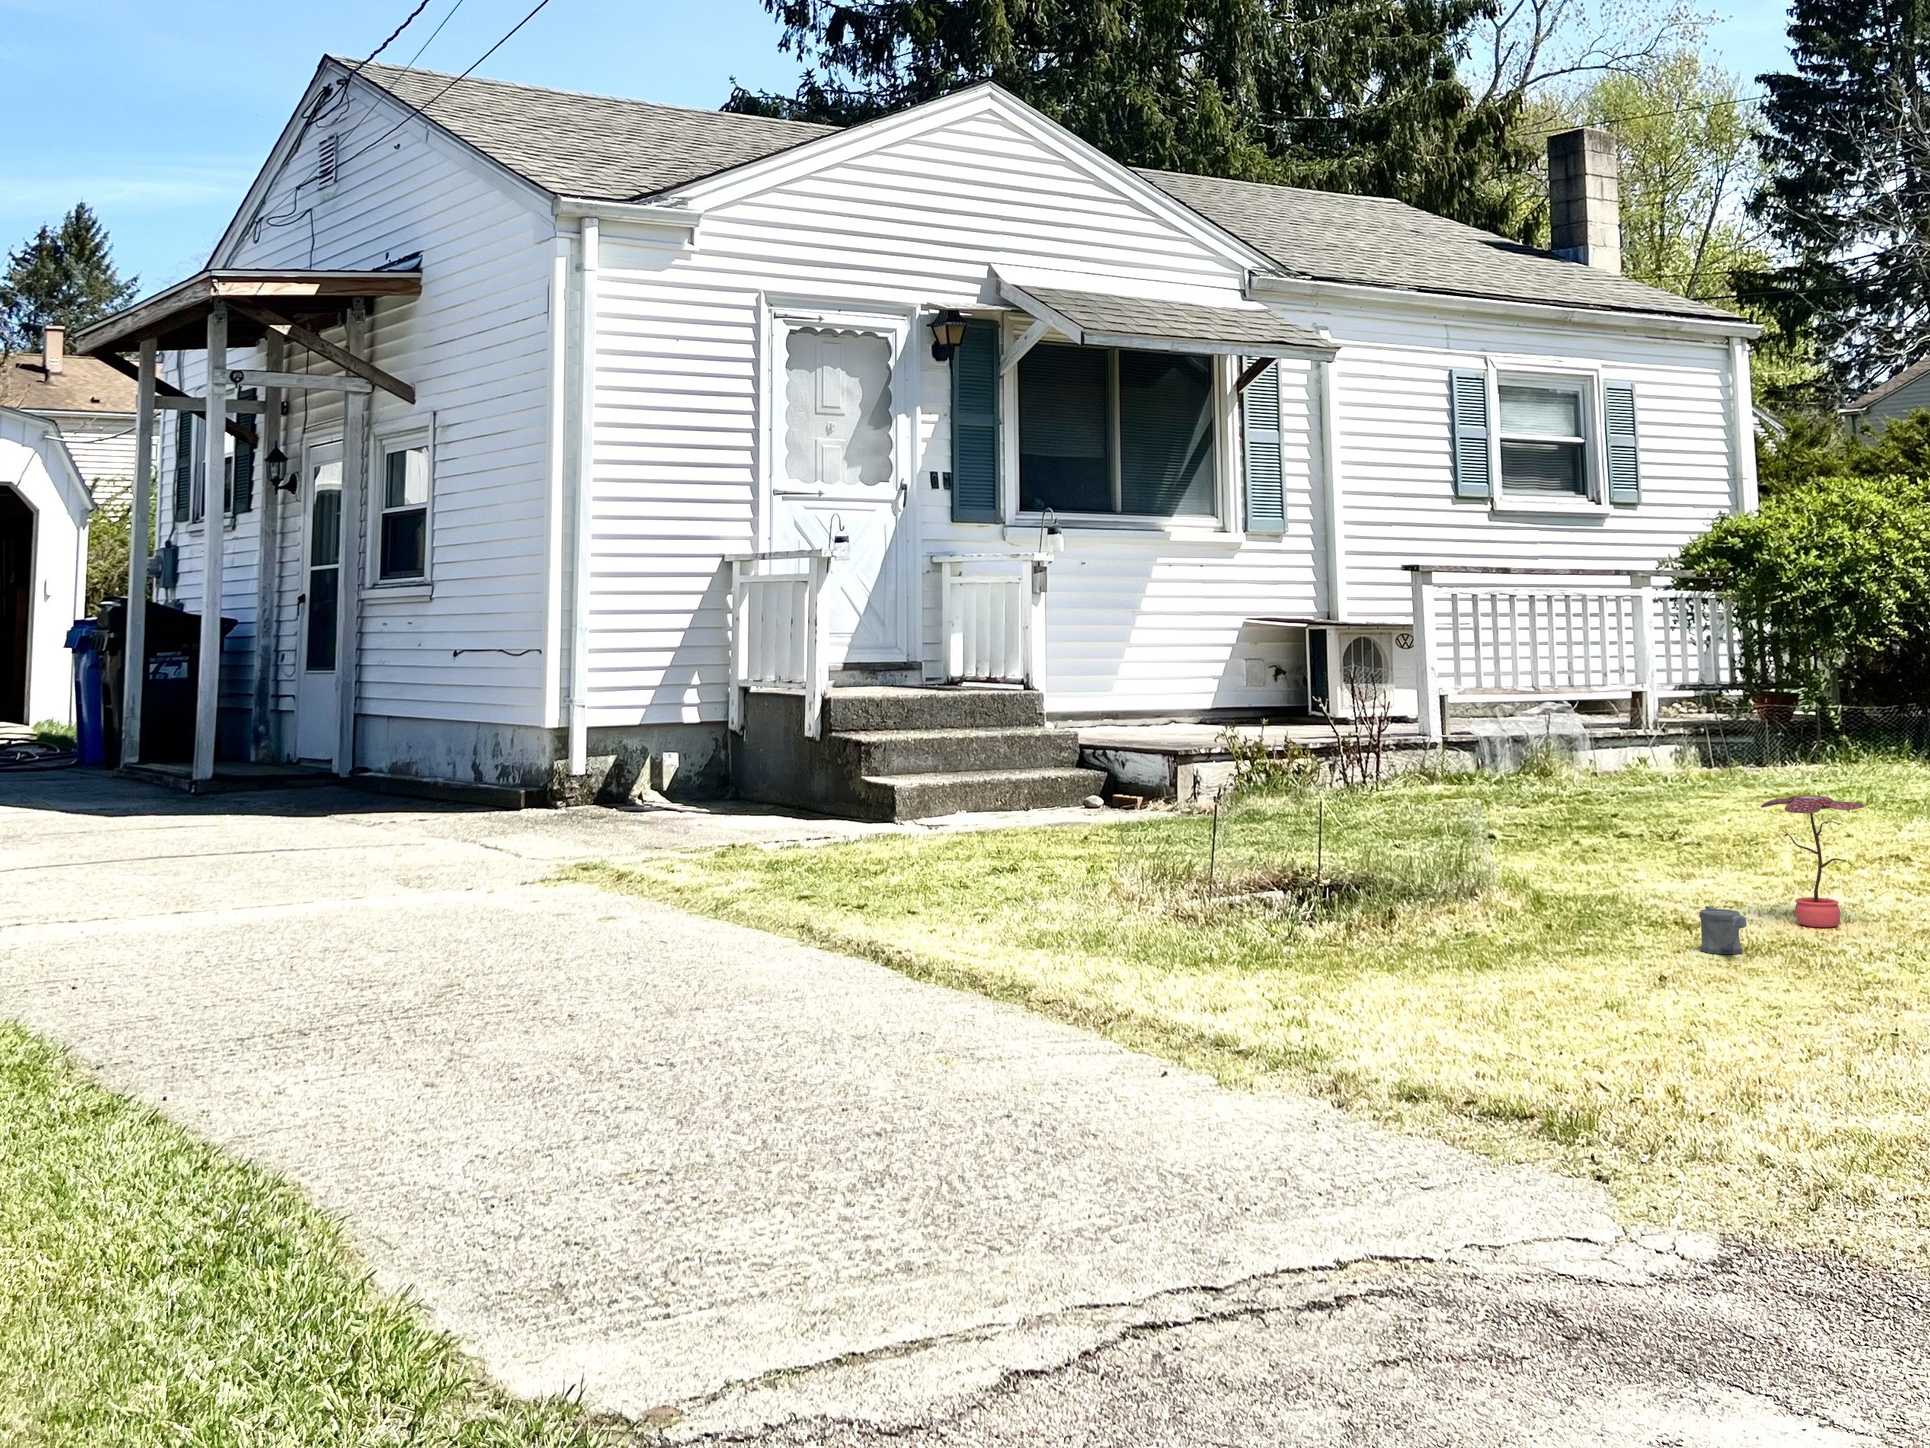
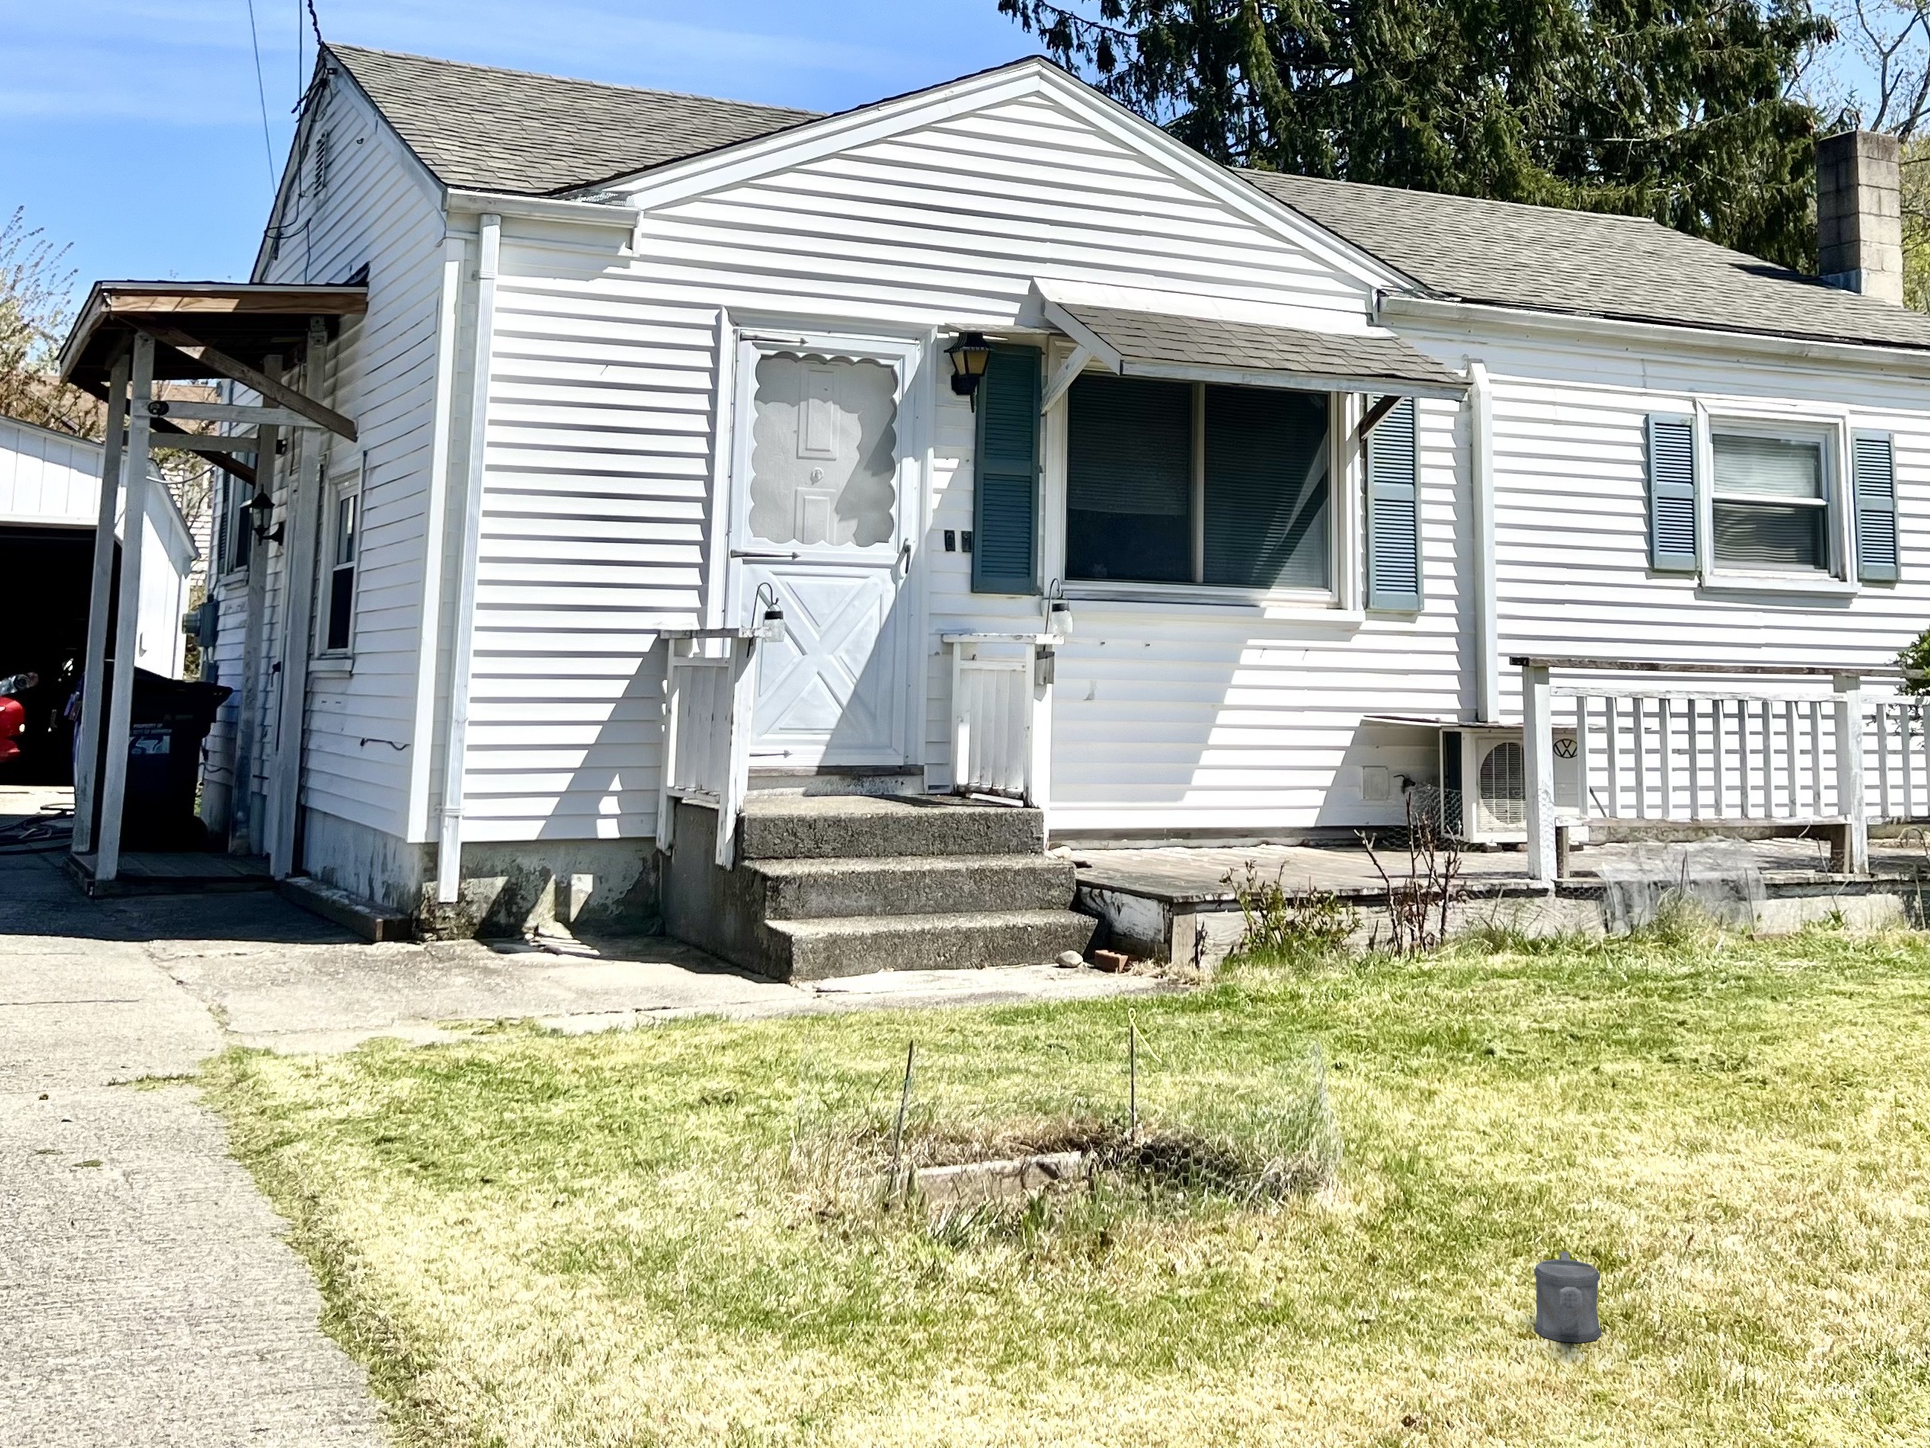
potted plant: present [1761,795,1864,927] -> none [1704,1064,1856,1280]

